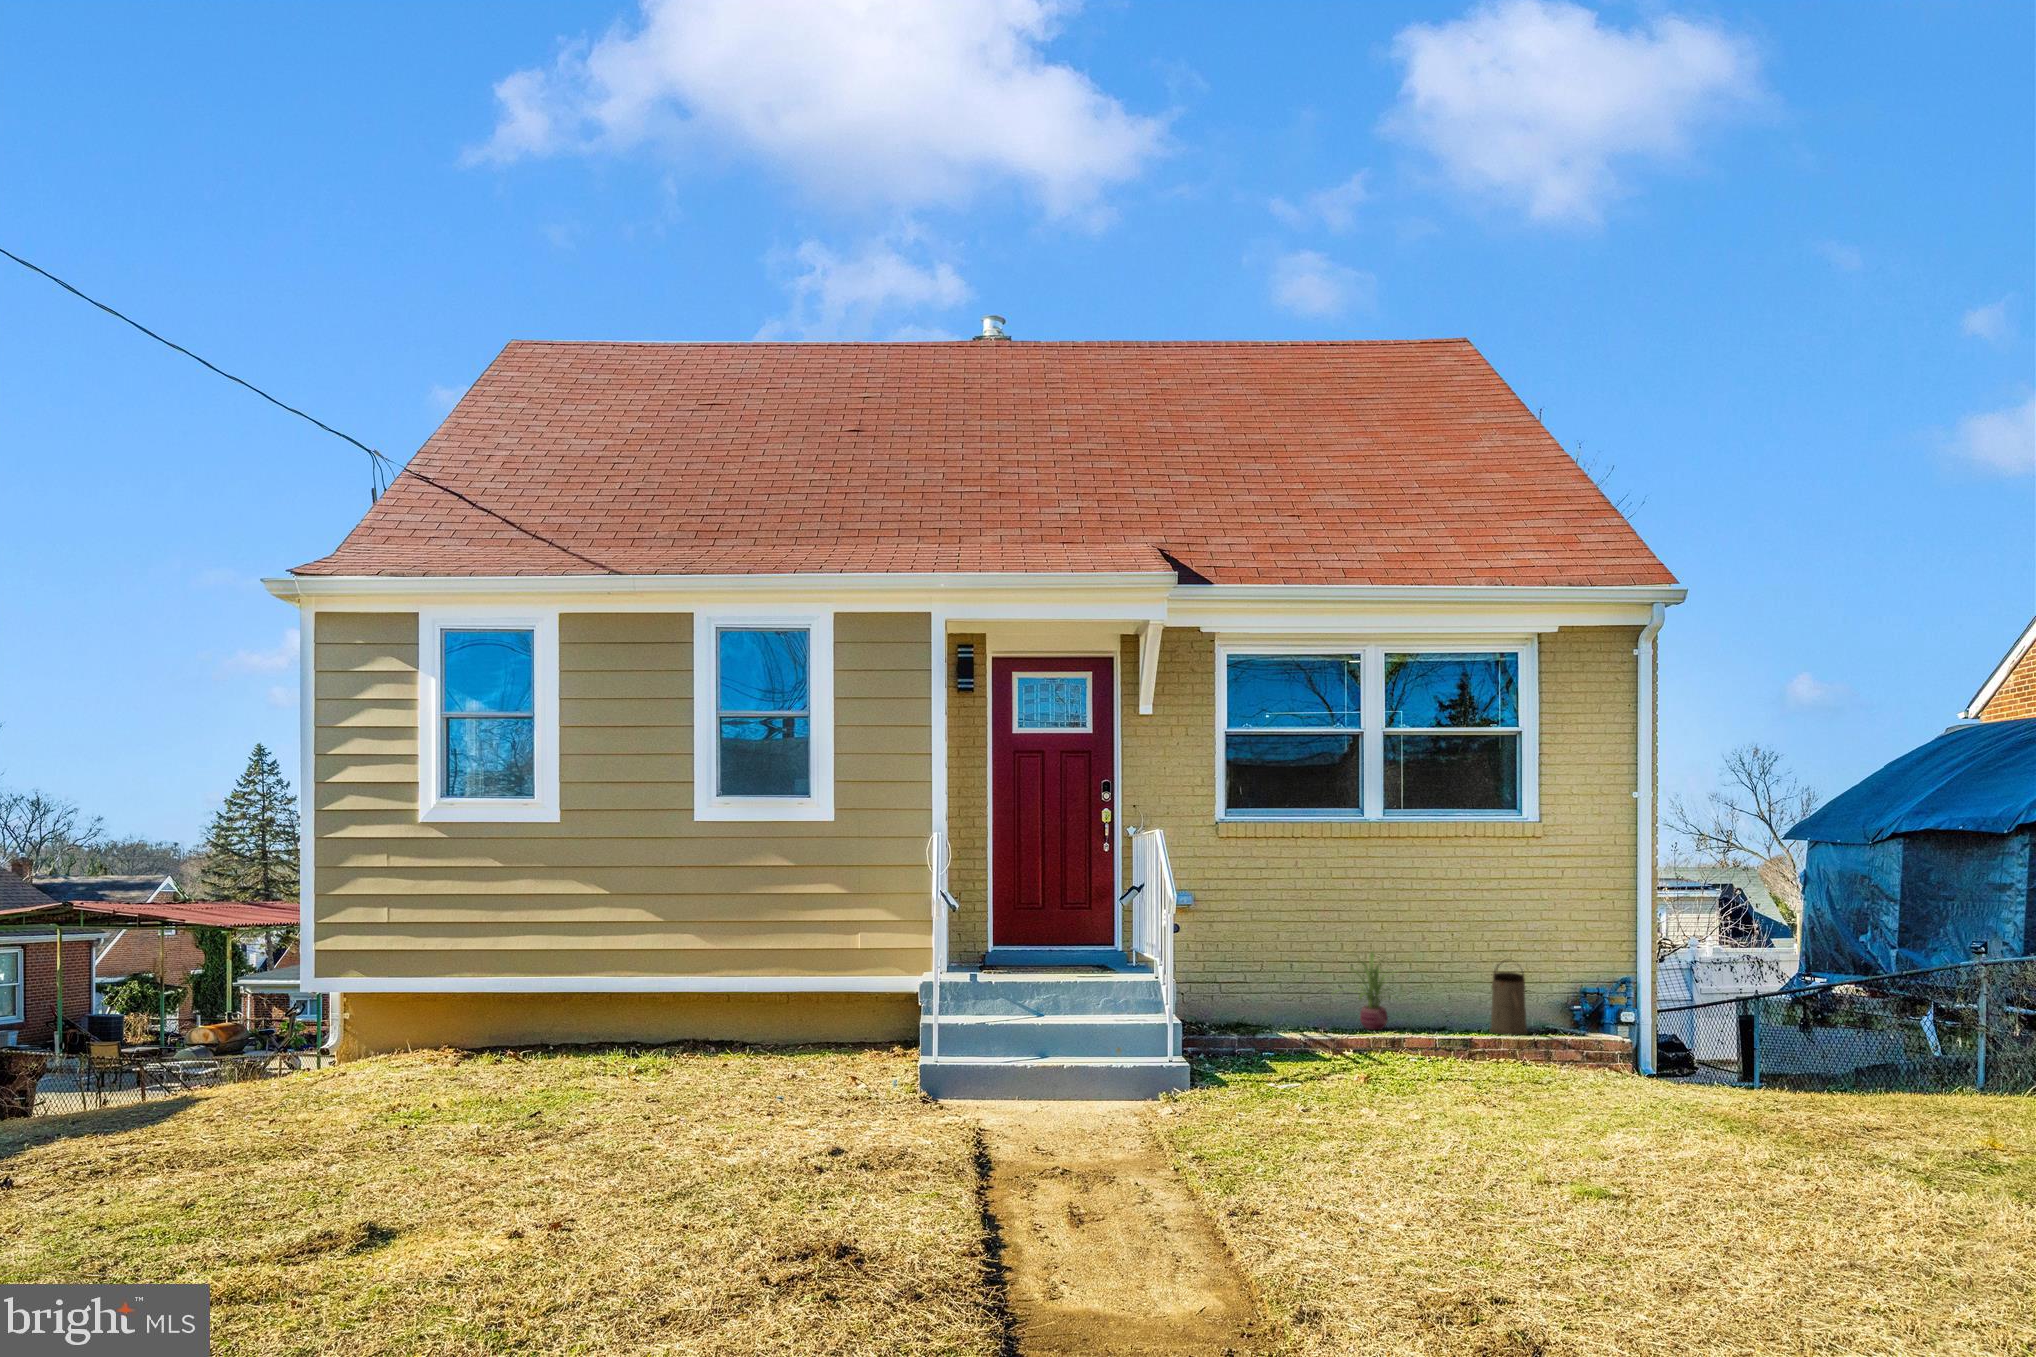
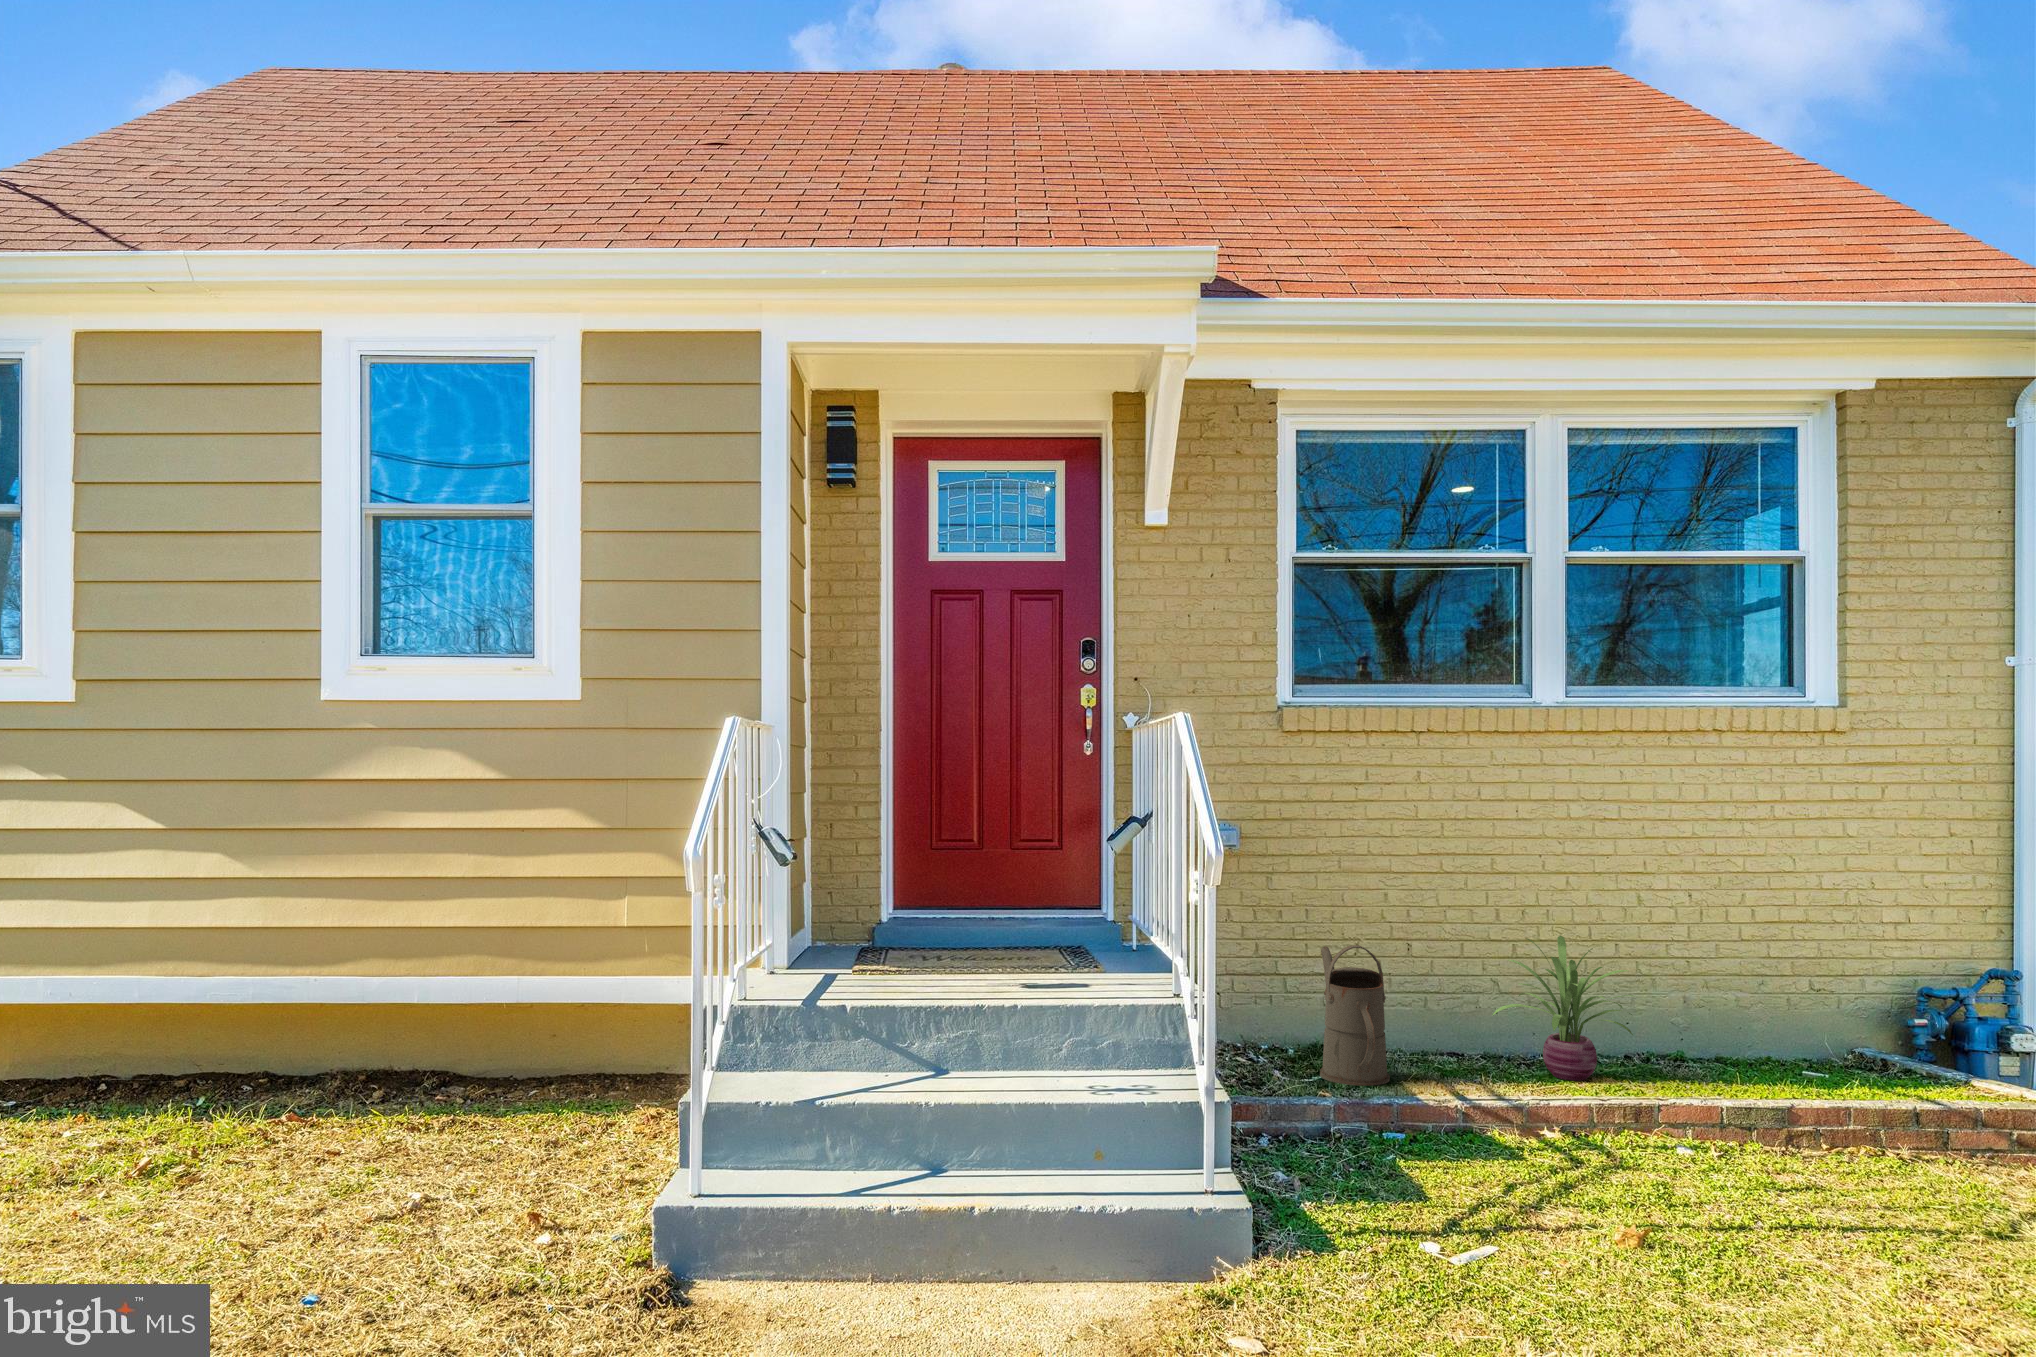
watering can: present [1489,960,1528,1035] -> present [1320,945,1390,1086]

